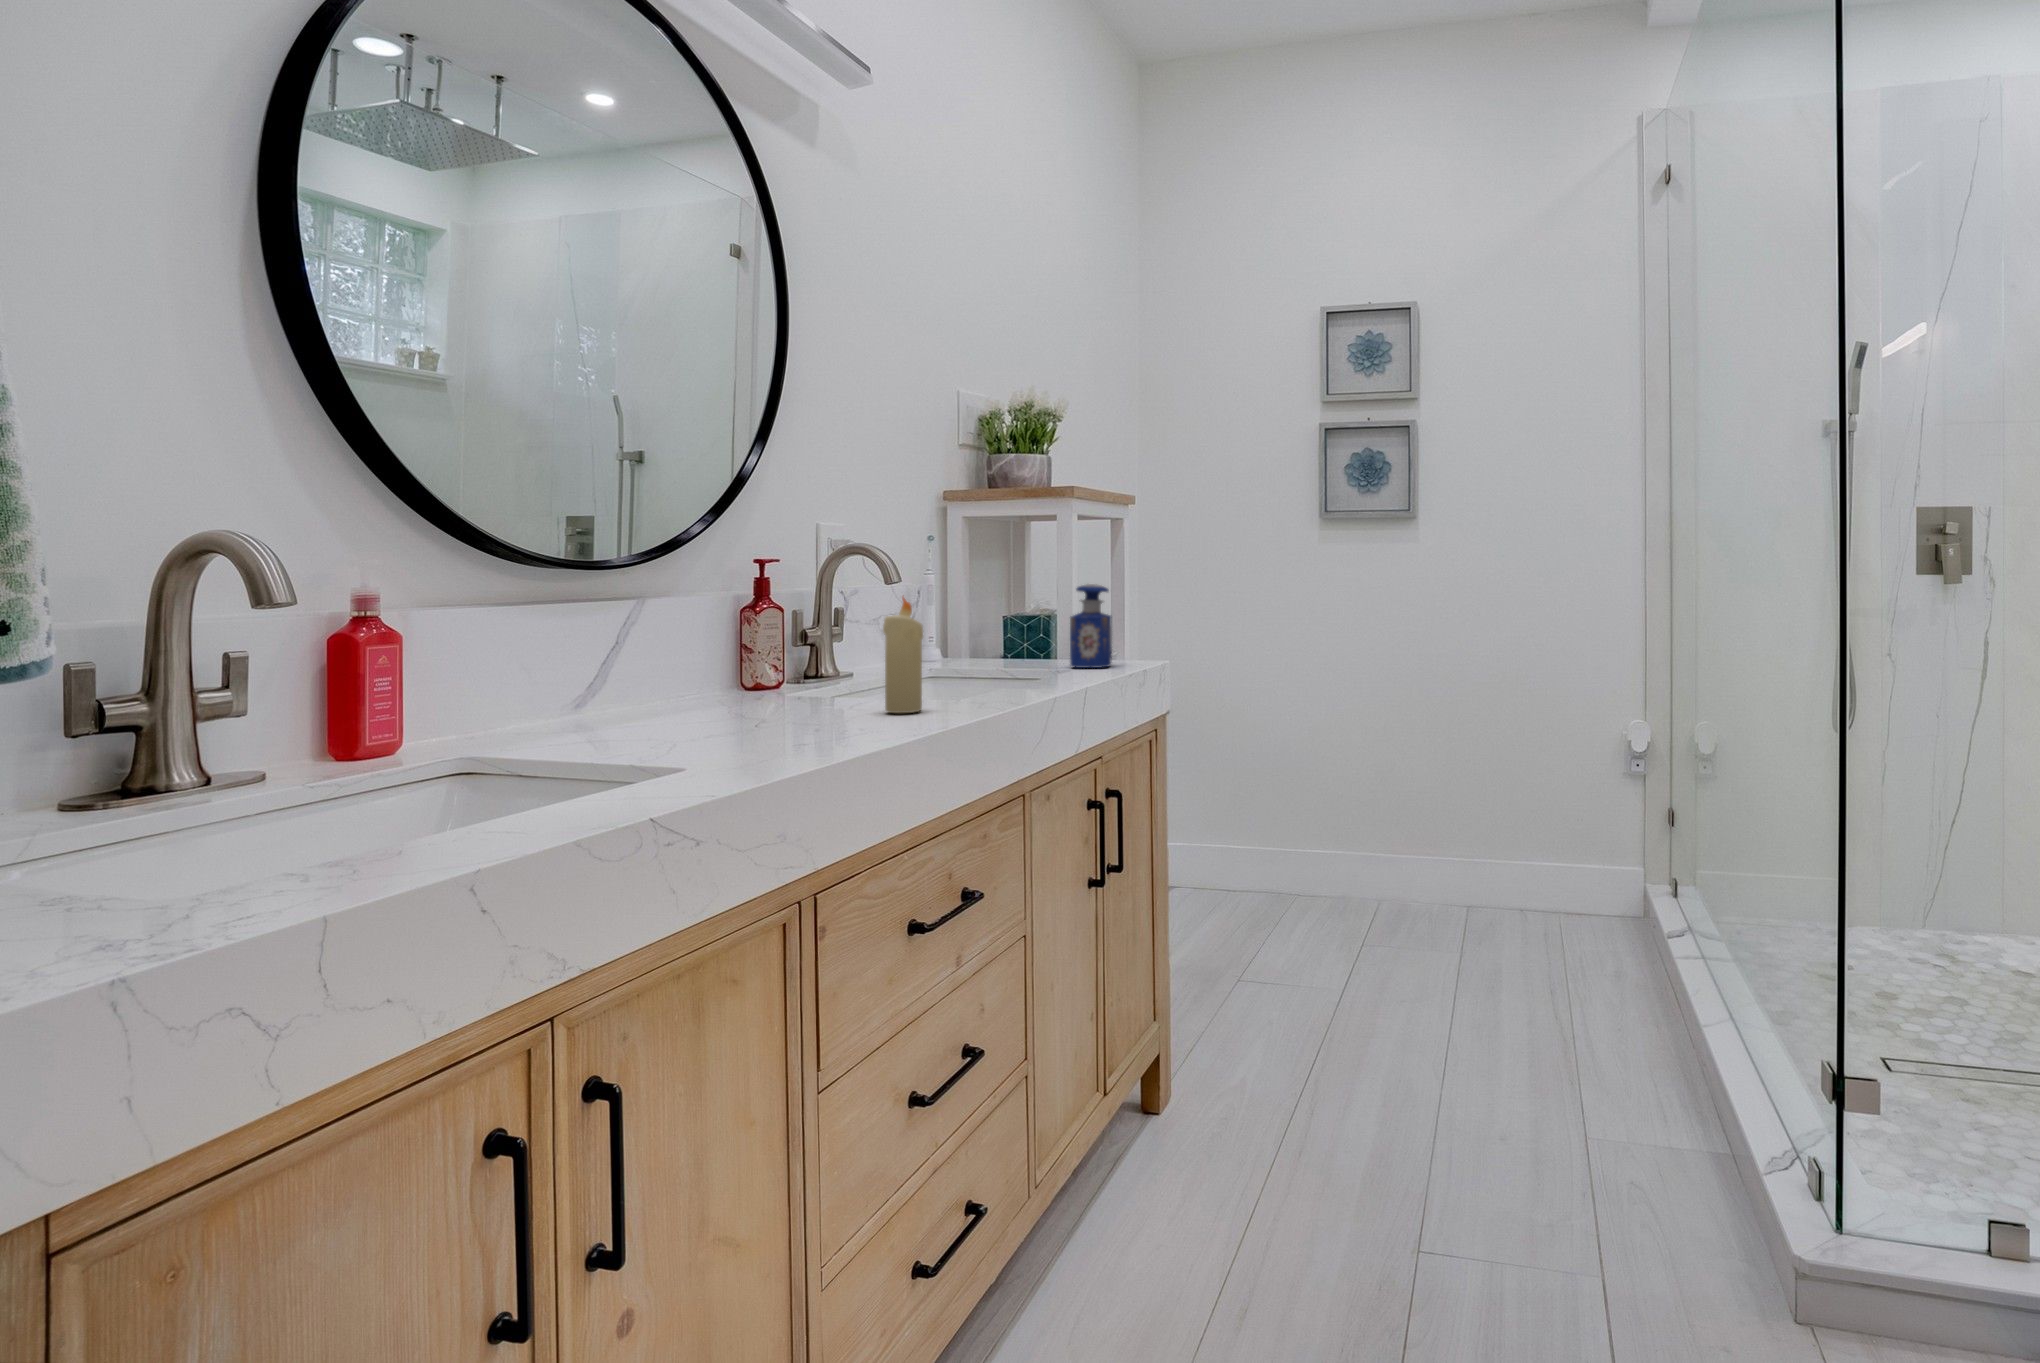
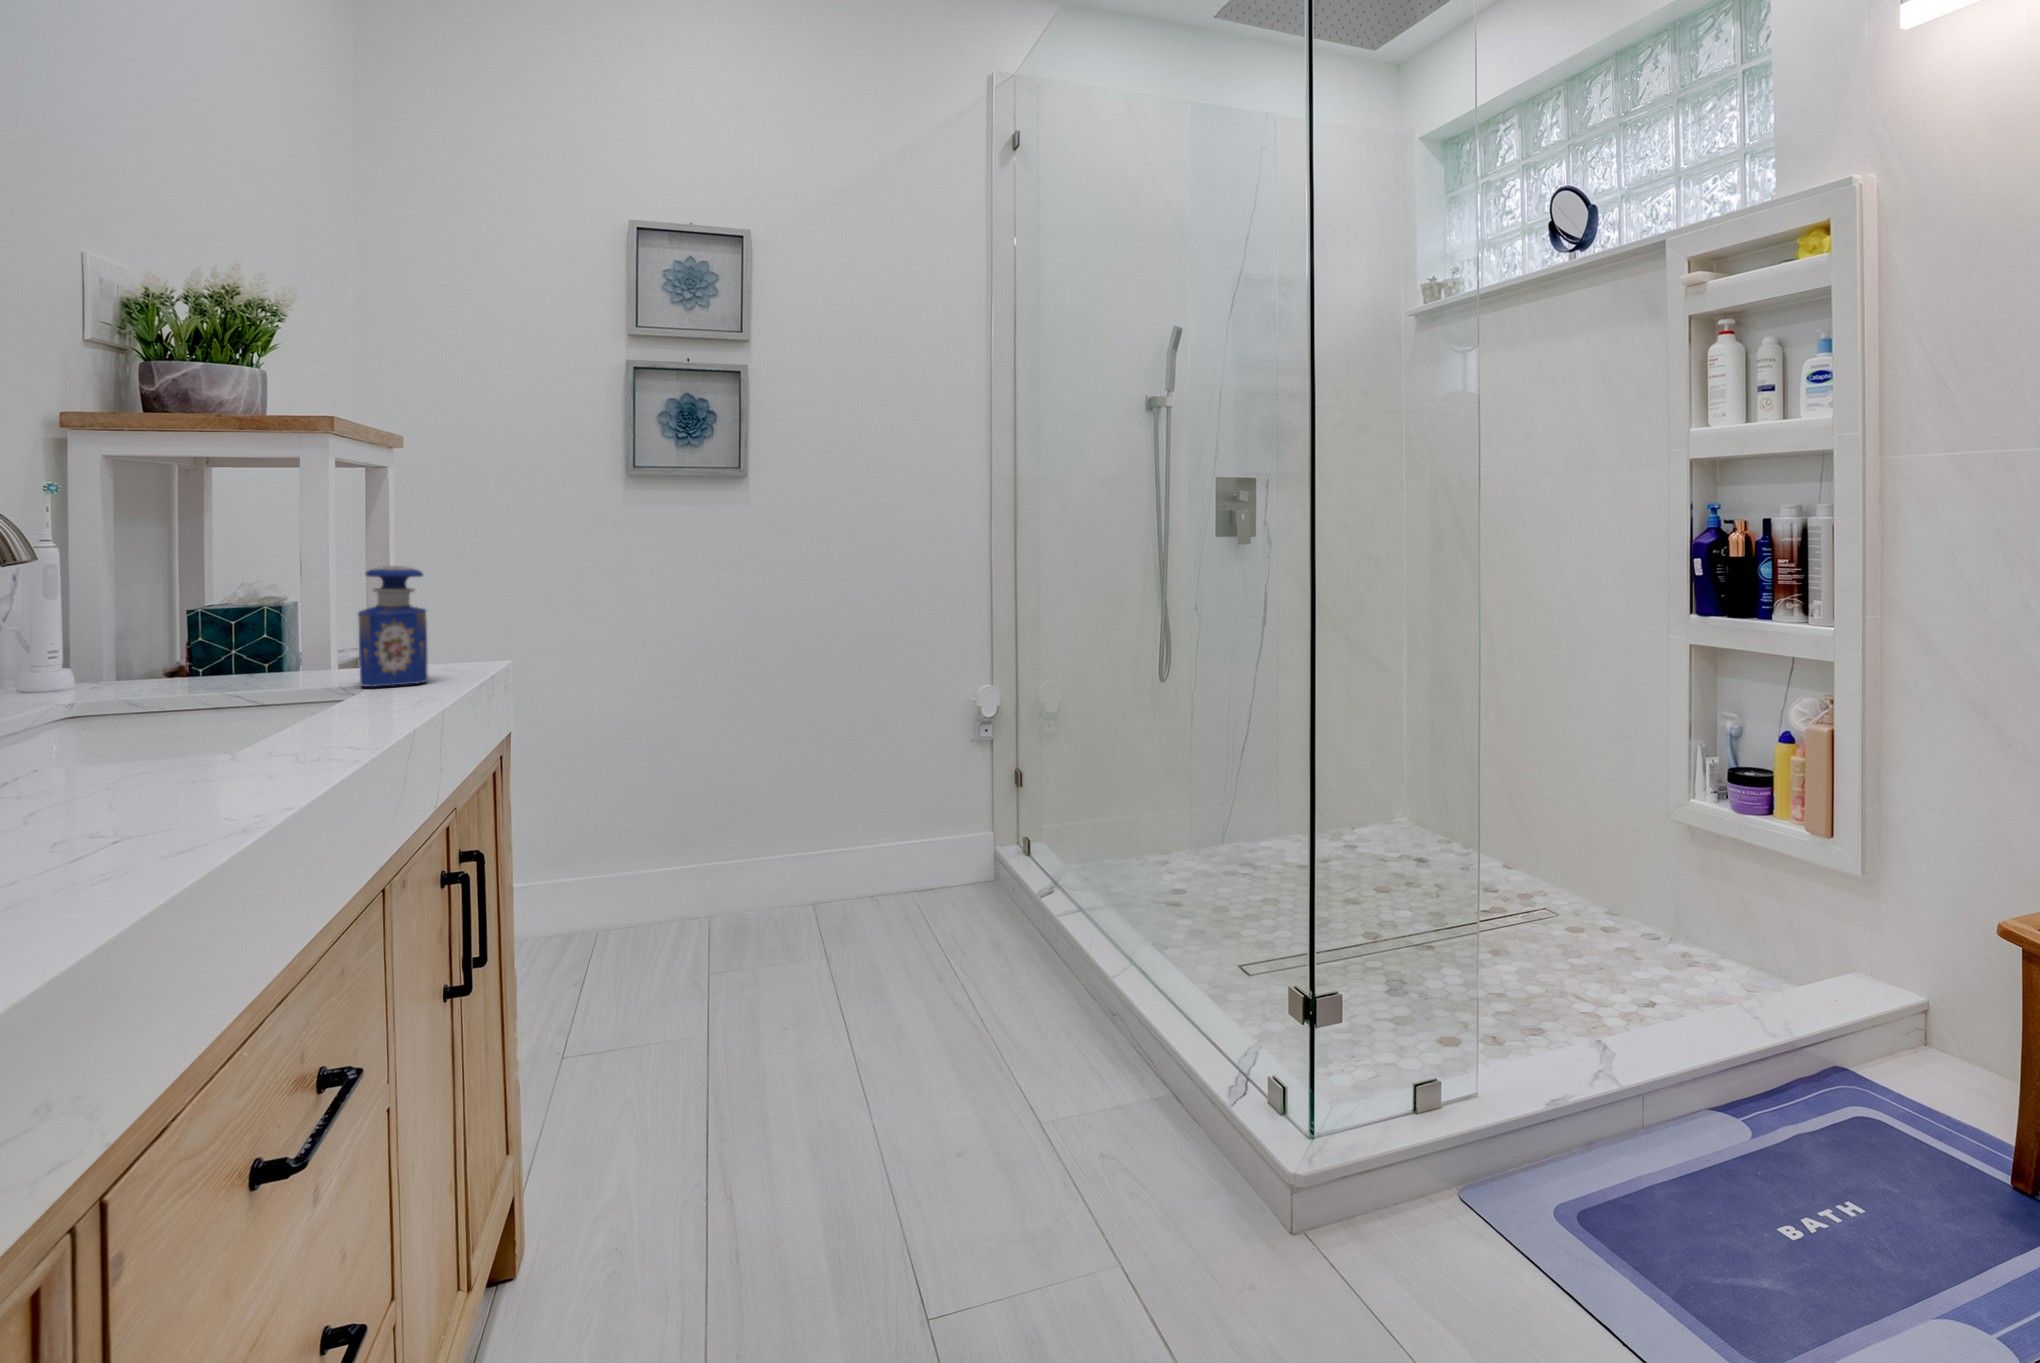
candle: present [883,597,923,713] -> none [111,607,202,809]

